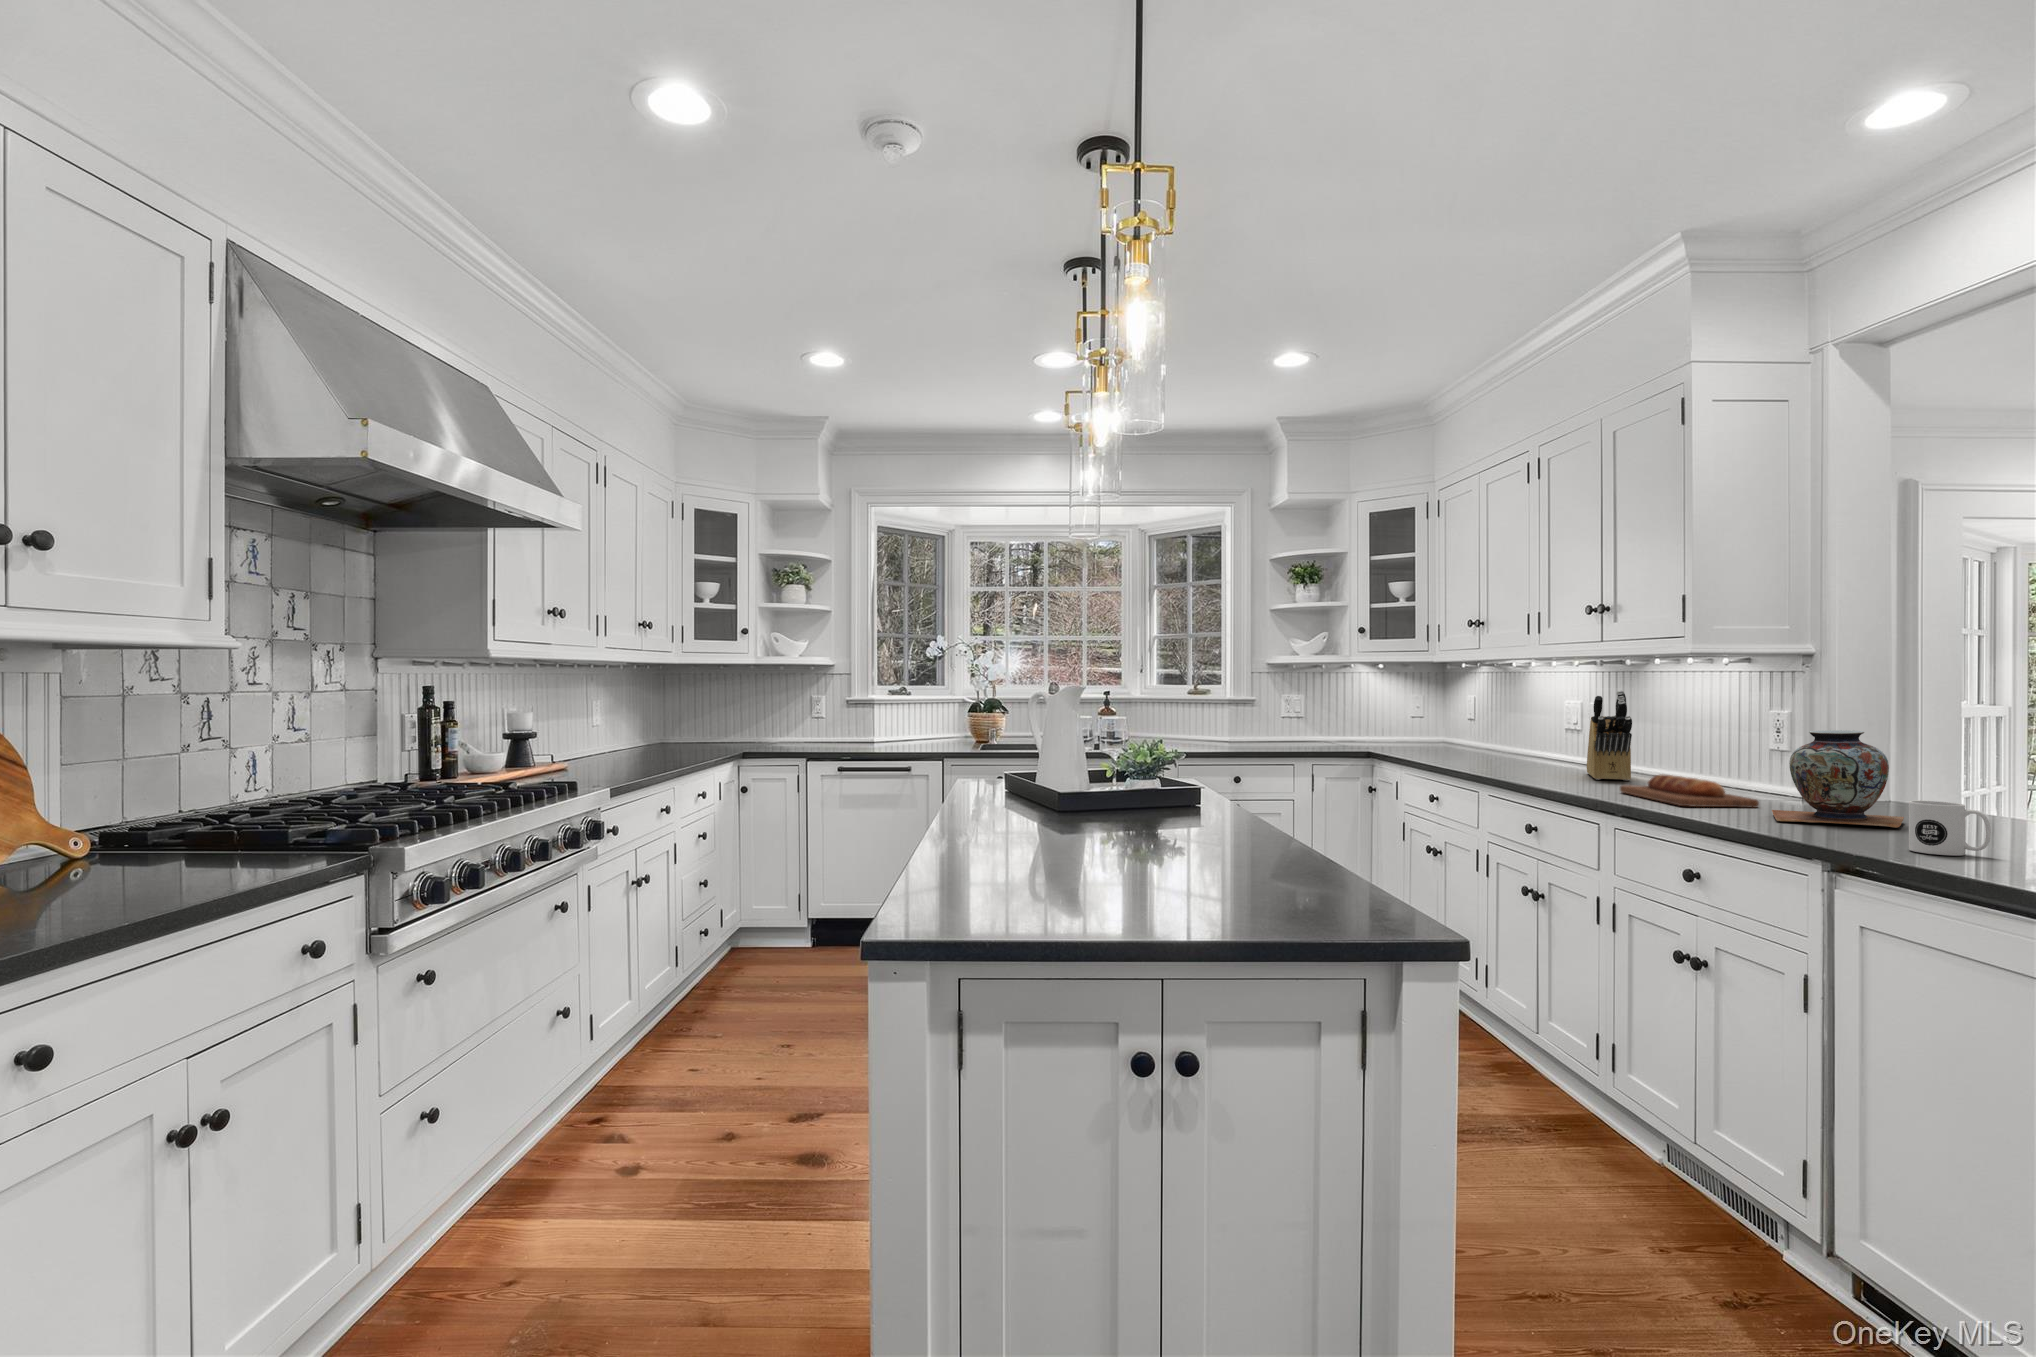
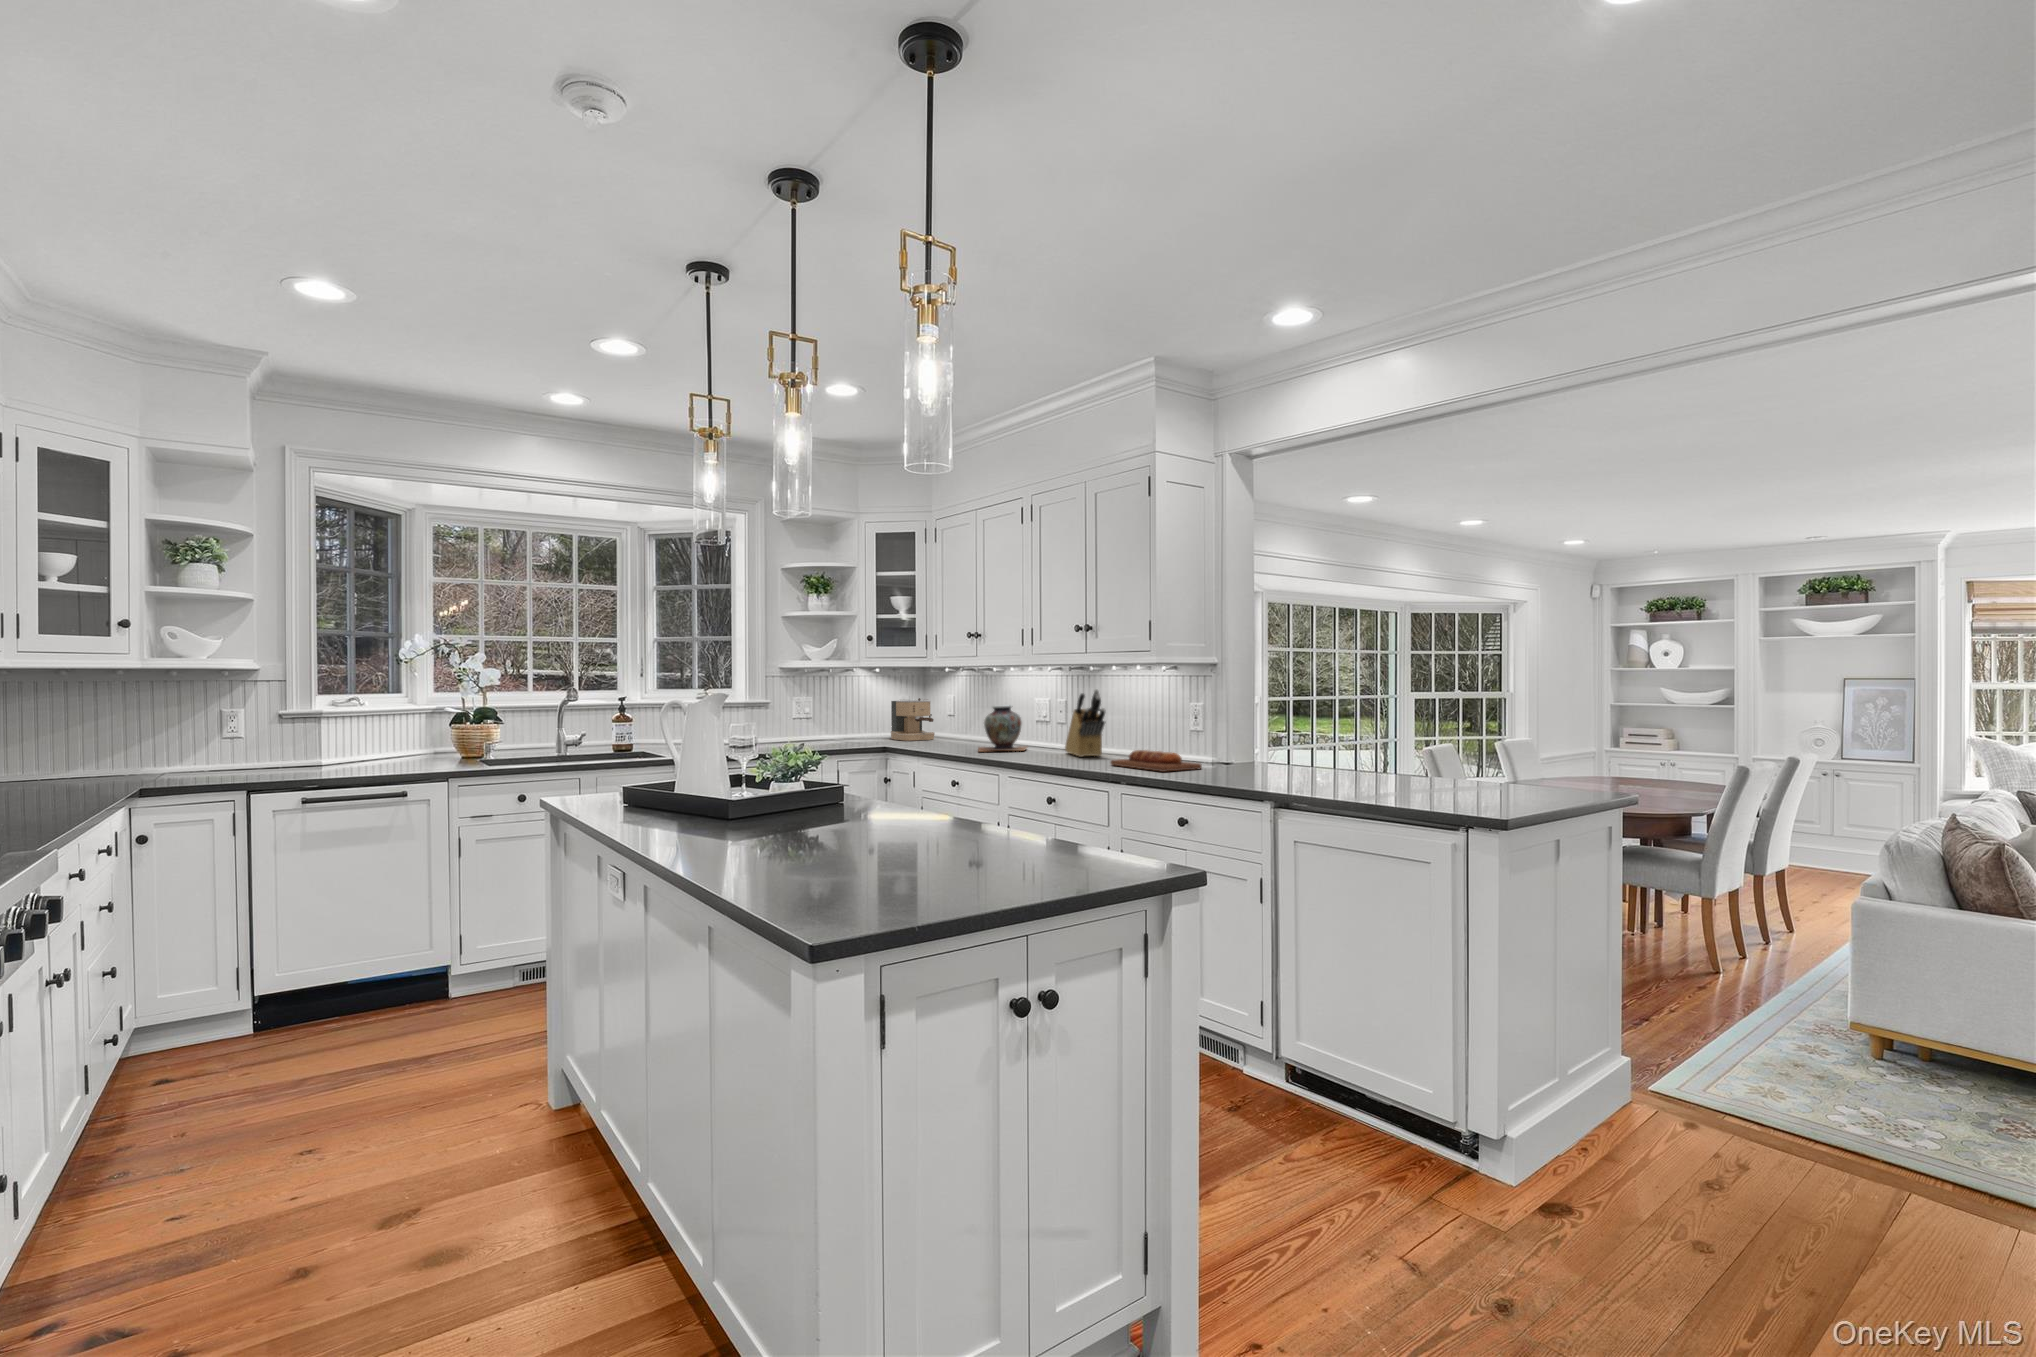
coffee maker: none [1397,699,1451,748] -> present [891,698,935,741]
decorative vase: present [1772,730,1904,828] -> present [978,706,1027,752]
mug: present [1909,800,1991,856] -> none [1313,756,1351,789]

